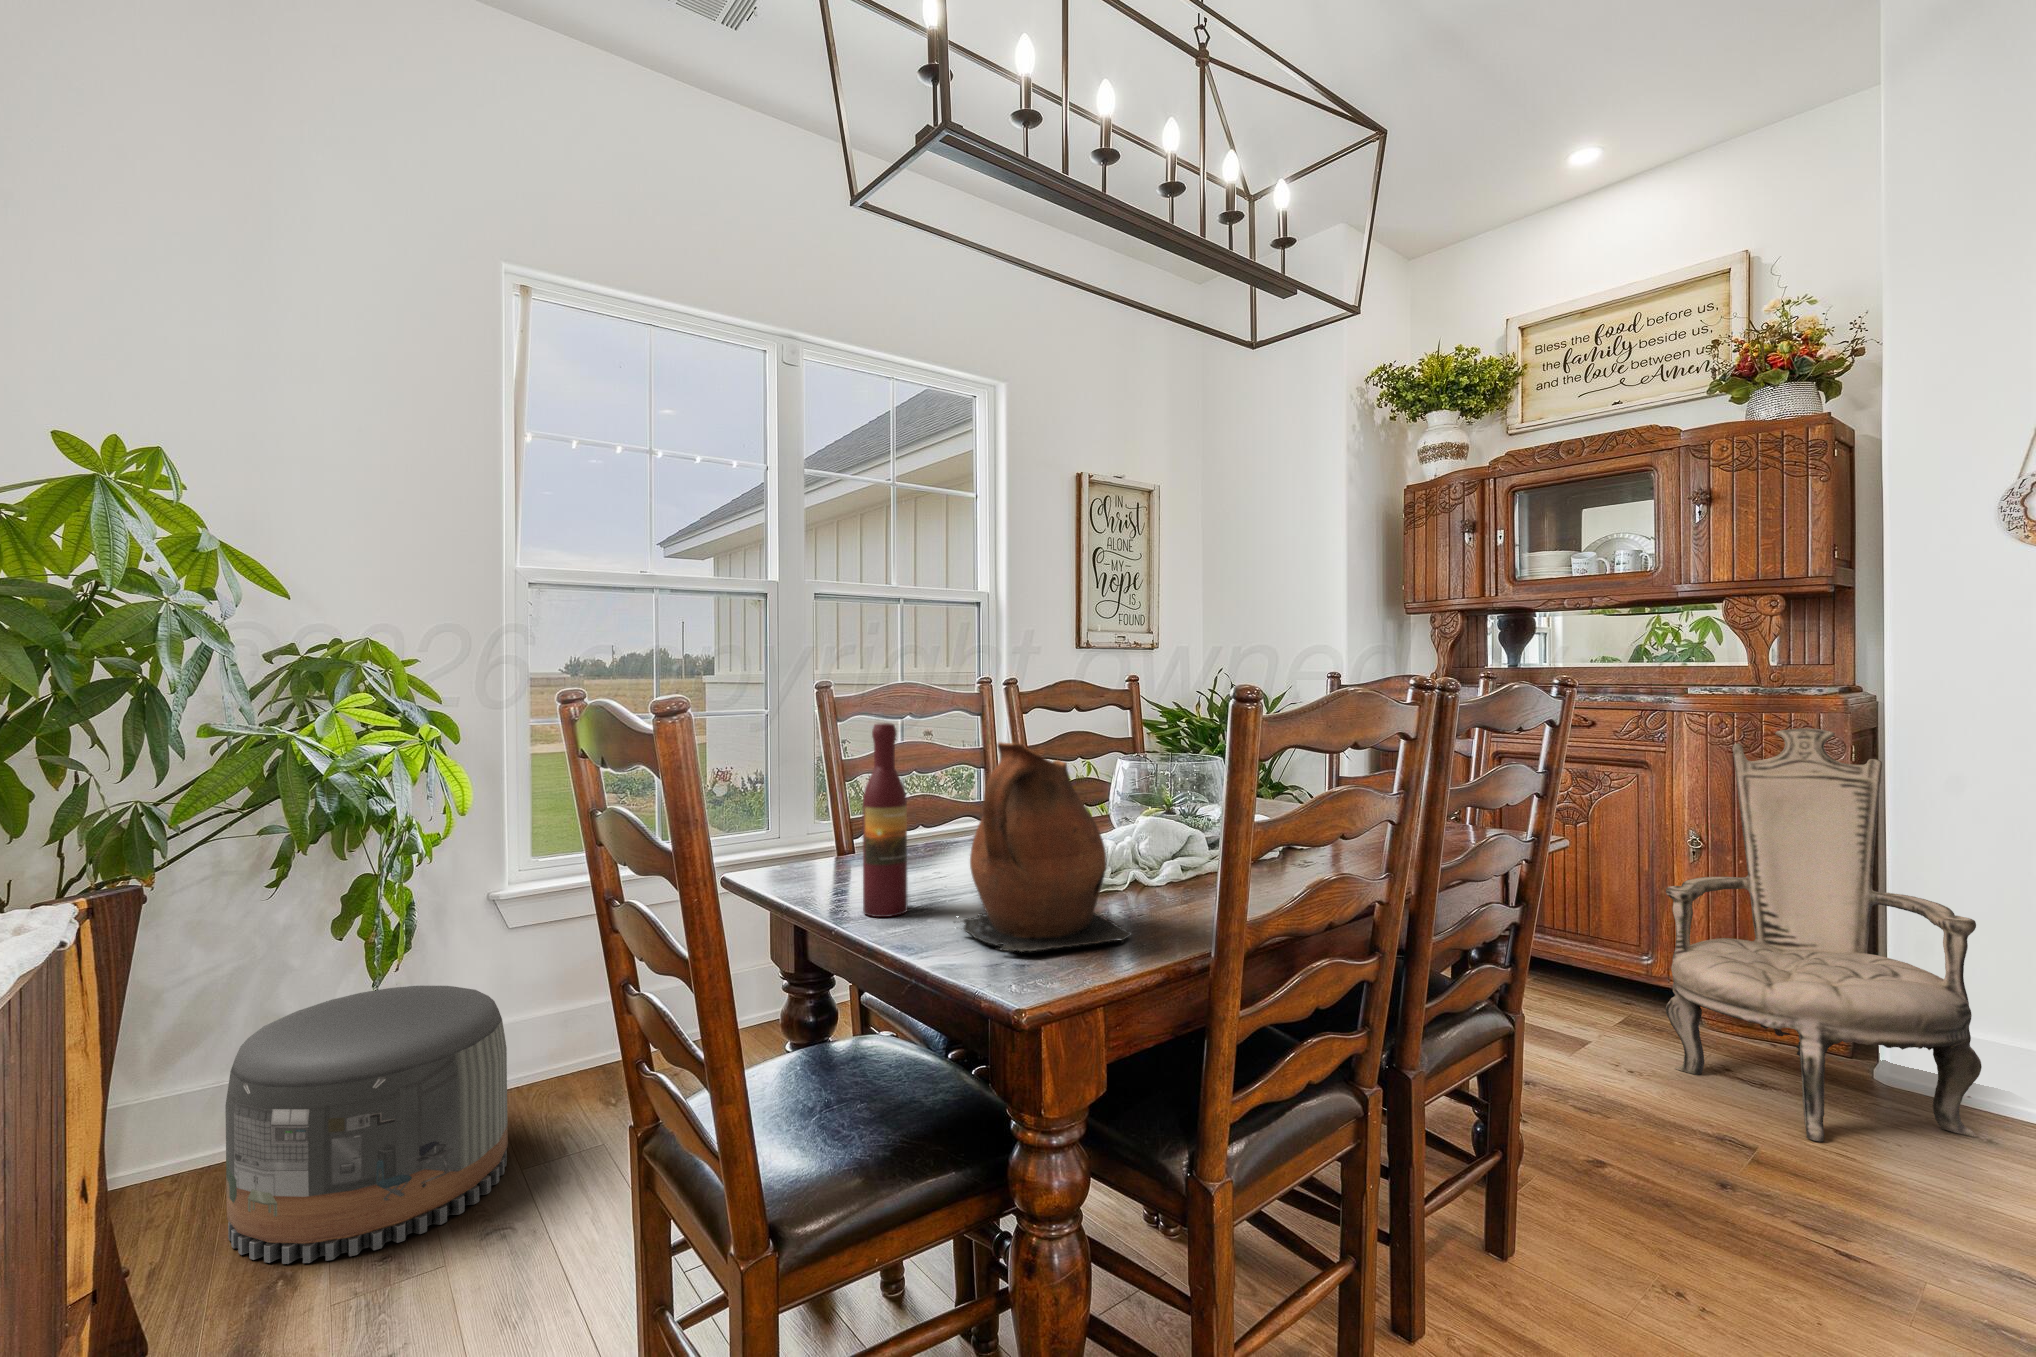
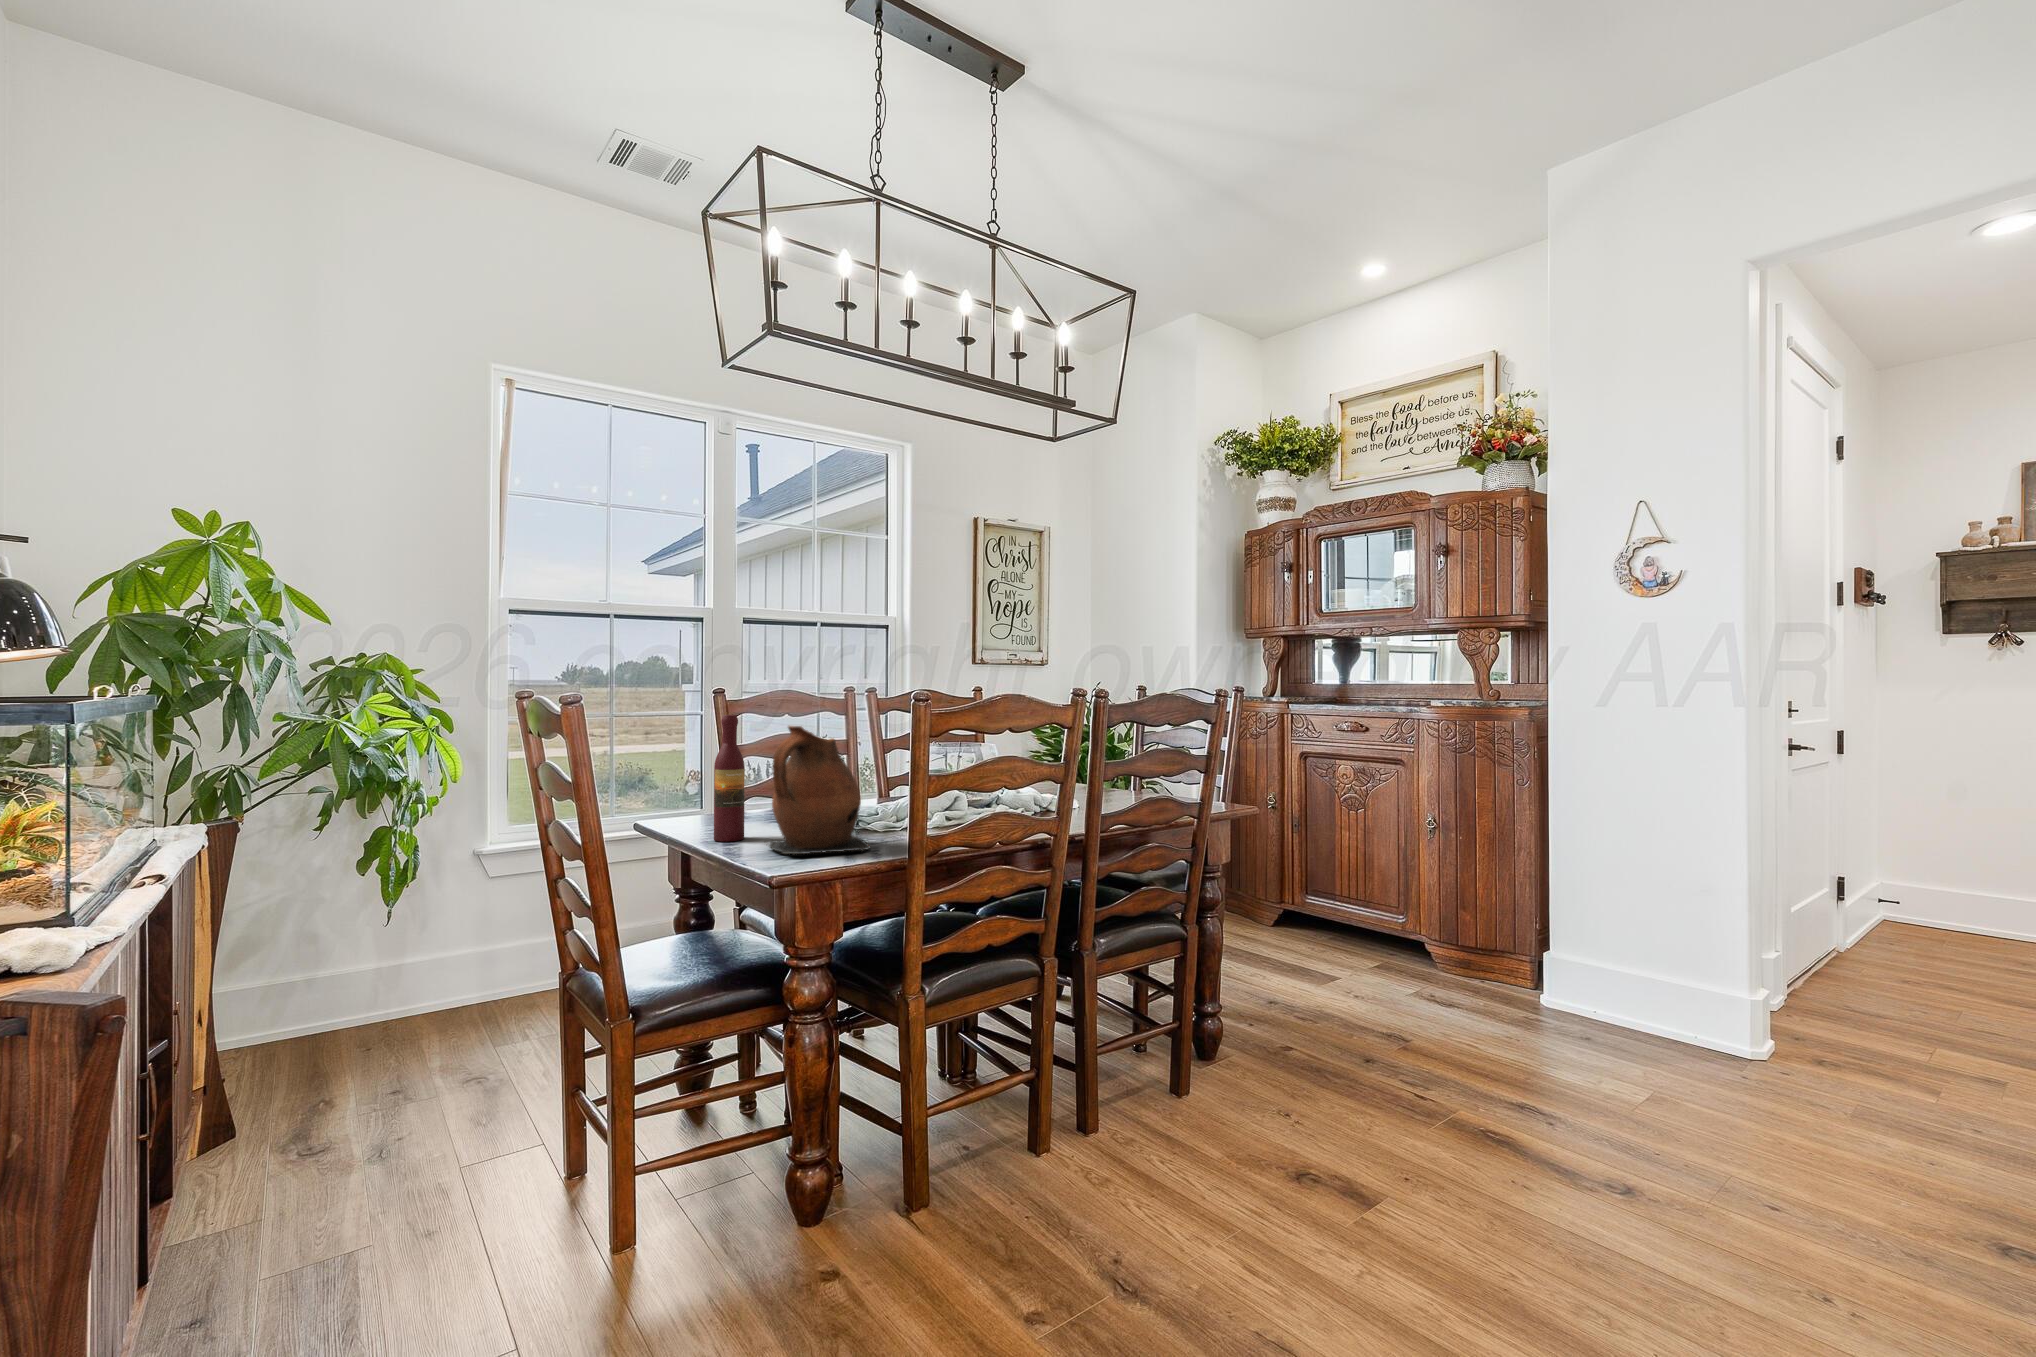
armchair: present [1666,728,1982,1142] -> none [1386,733,1585,1038]
pouf: present [225,986,508,1264] -> none [279,912,482,1094]

